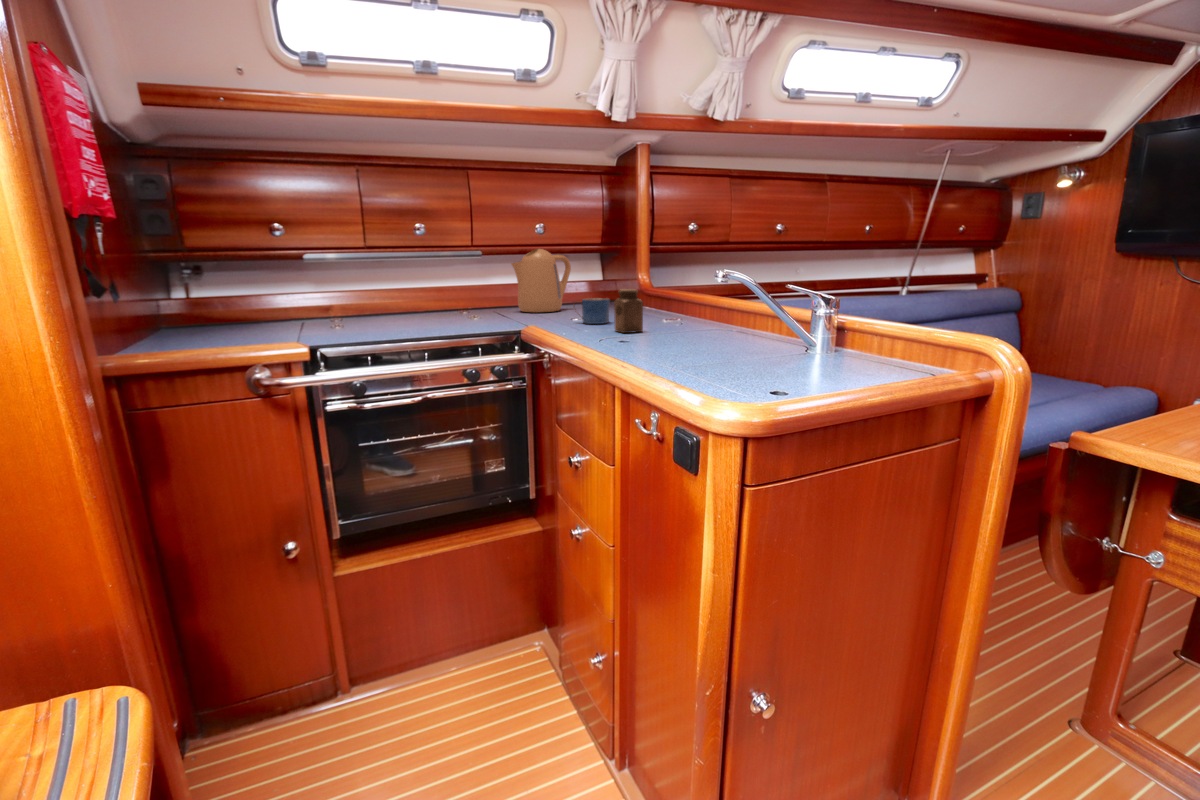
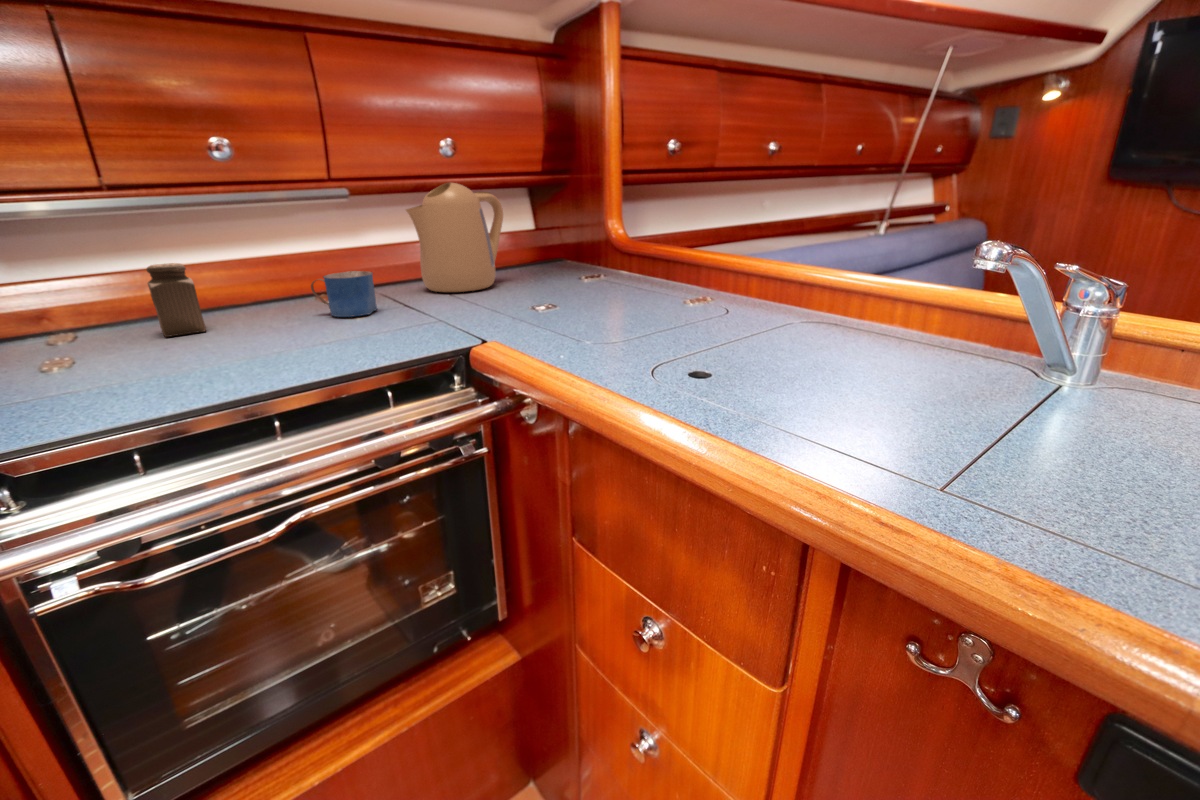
salt shaker: present [614,289,643,333] -> present [147,263,206,337]
mug: present [582,298,610,324] -> present [311,271,377,317]

